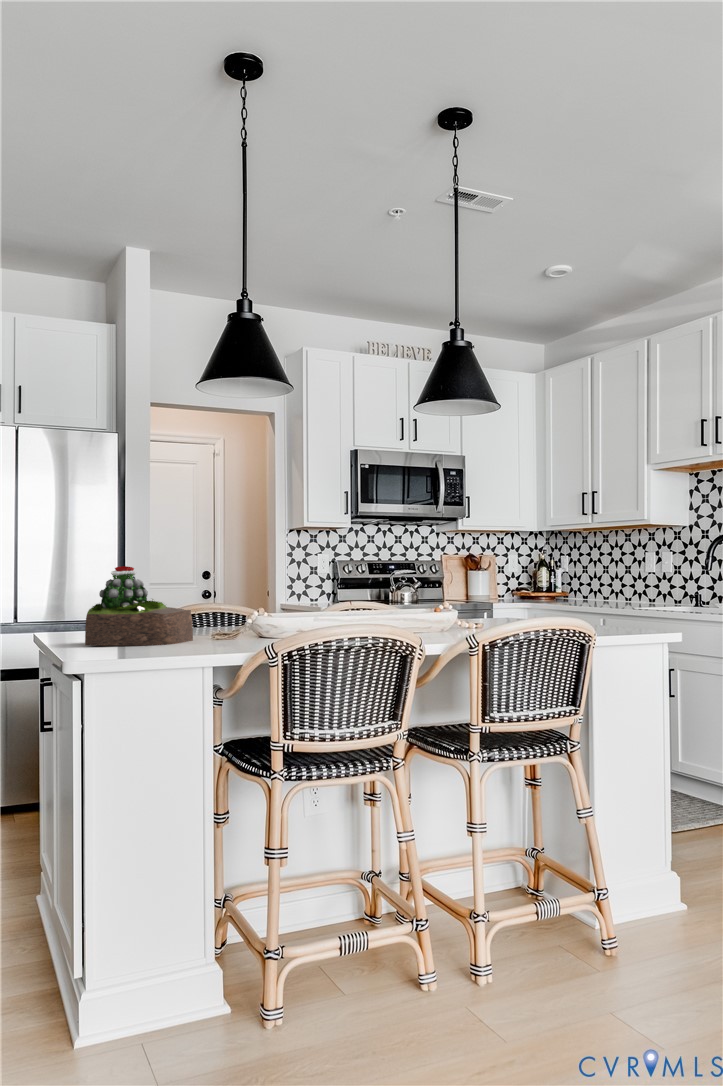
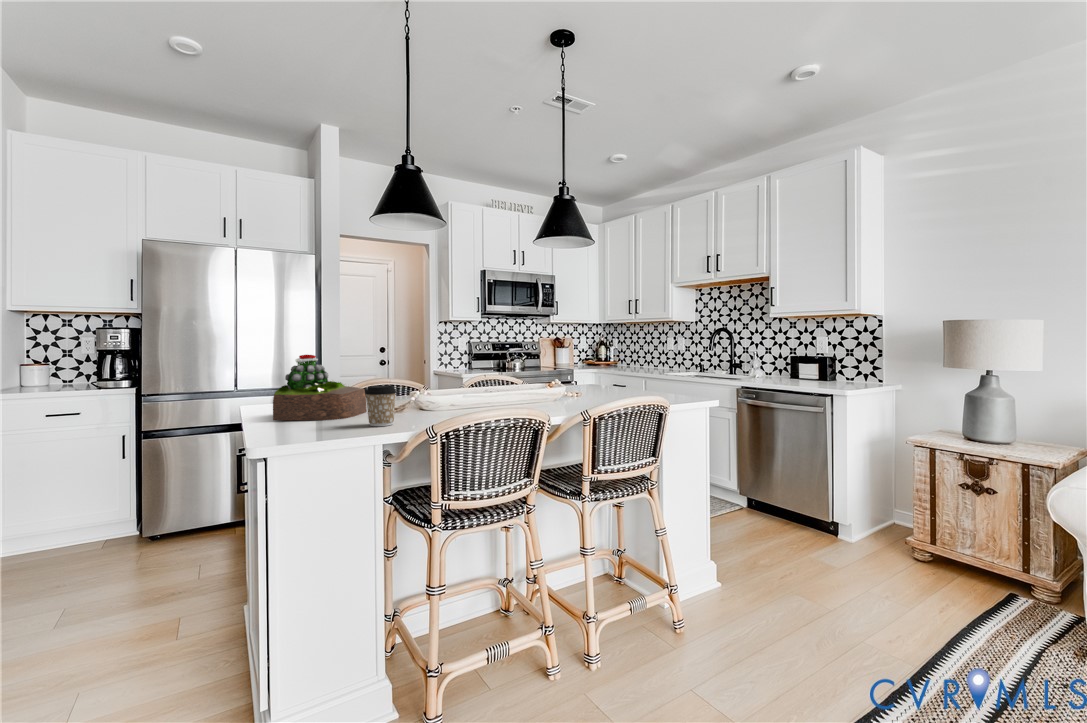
coffee cup: none [196,601,233,649] -> present [365,385,396,426]

